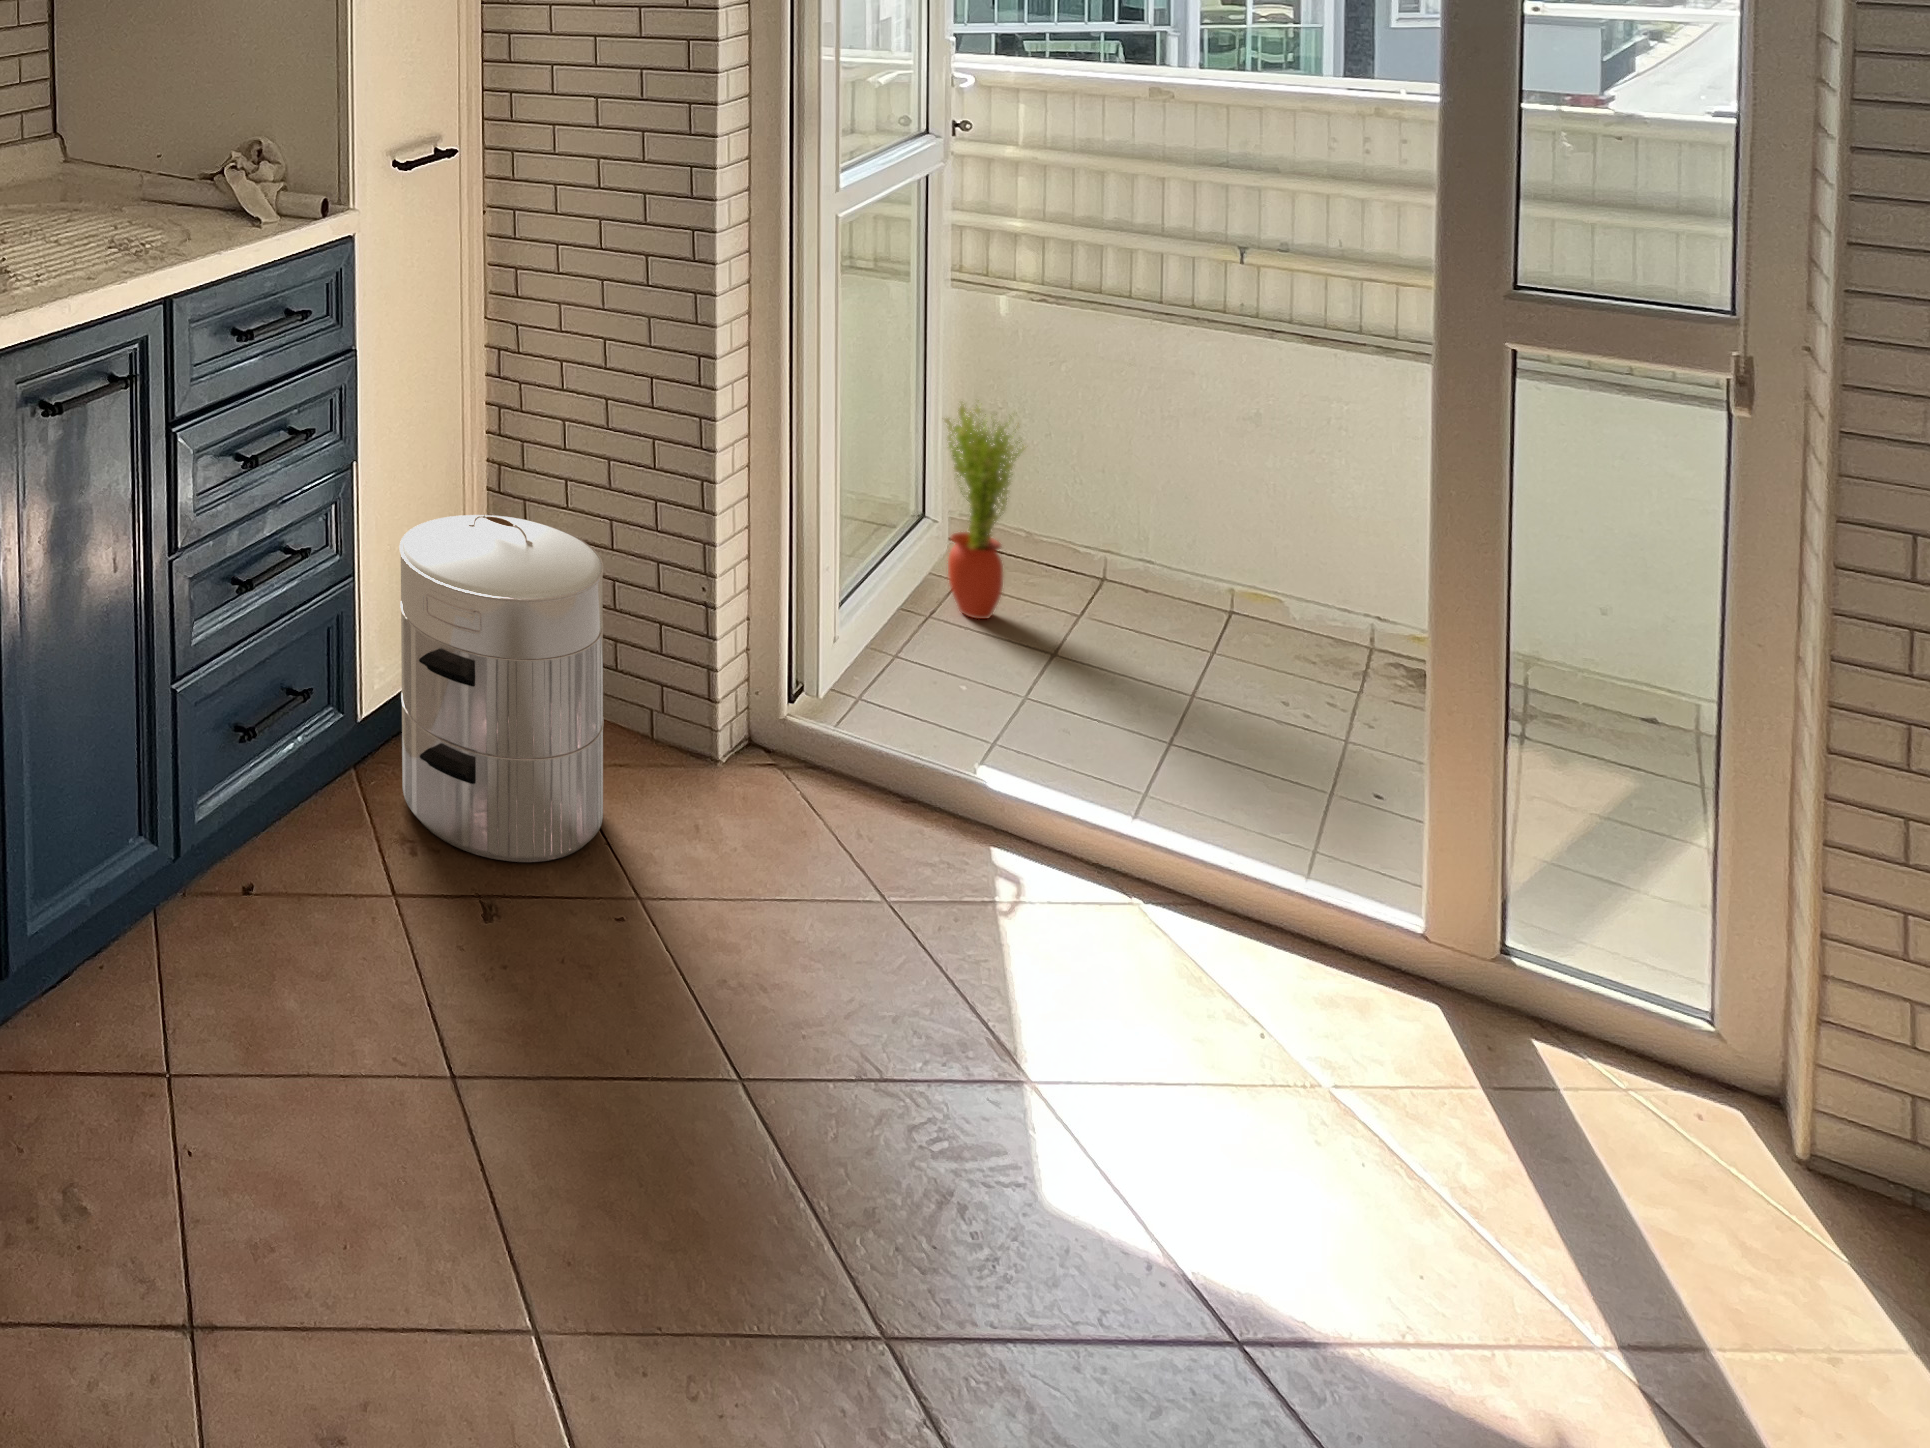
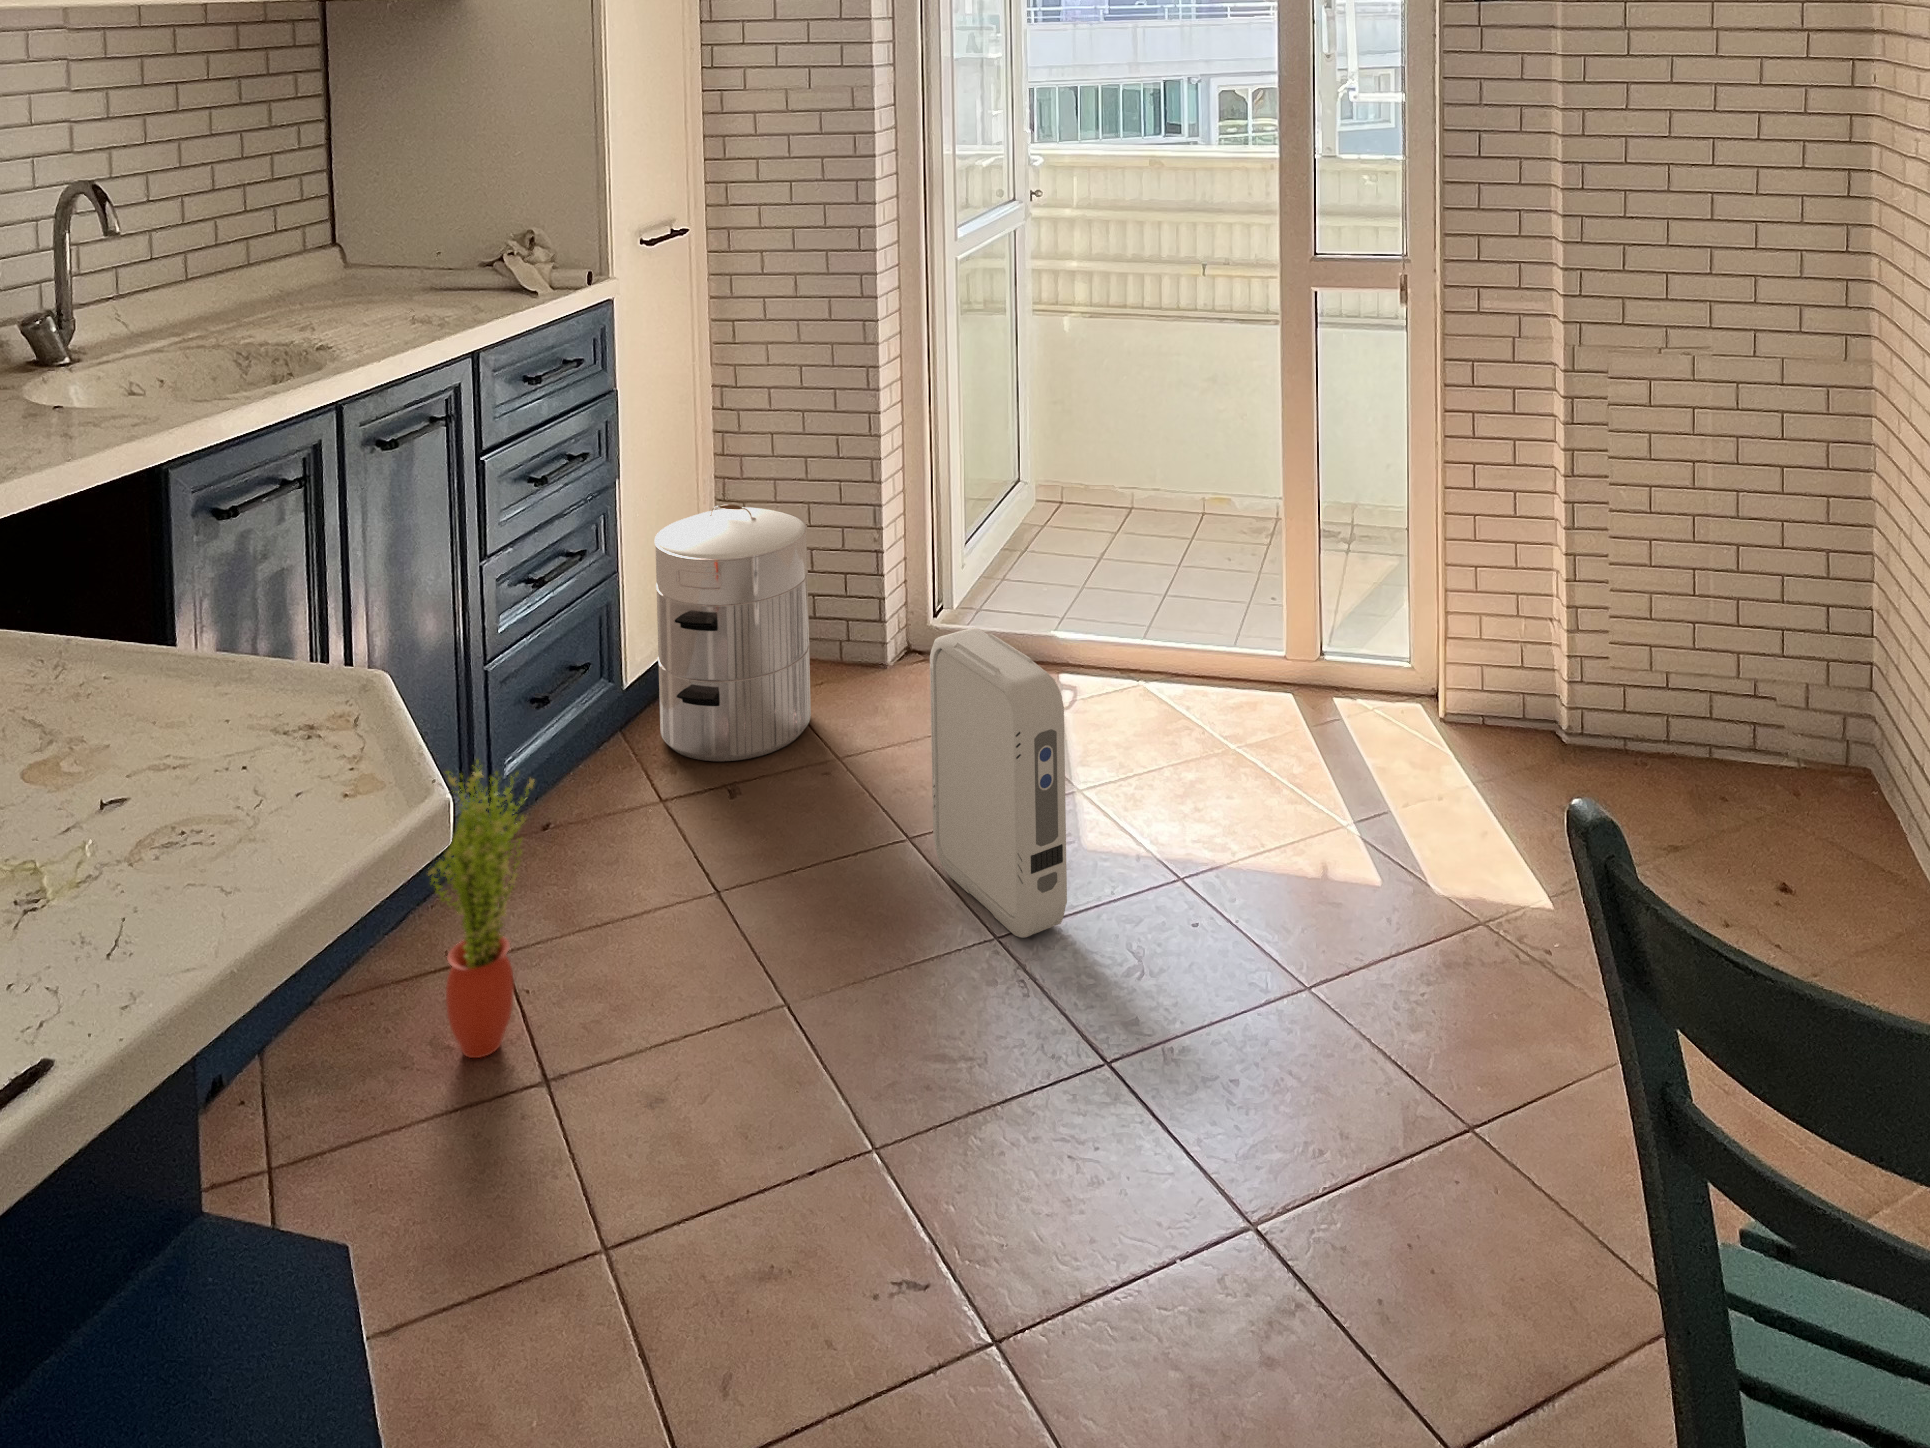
potted plant: present [945,405,1025,619] -> present [428,760,534,1058]
air purifier: none [778,820,1020,1375] -> present [930,628,1067,938]

